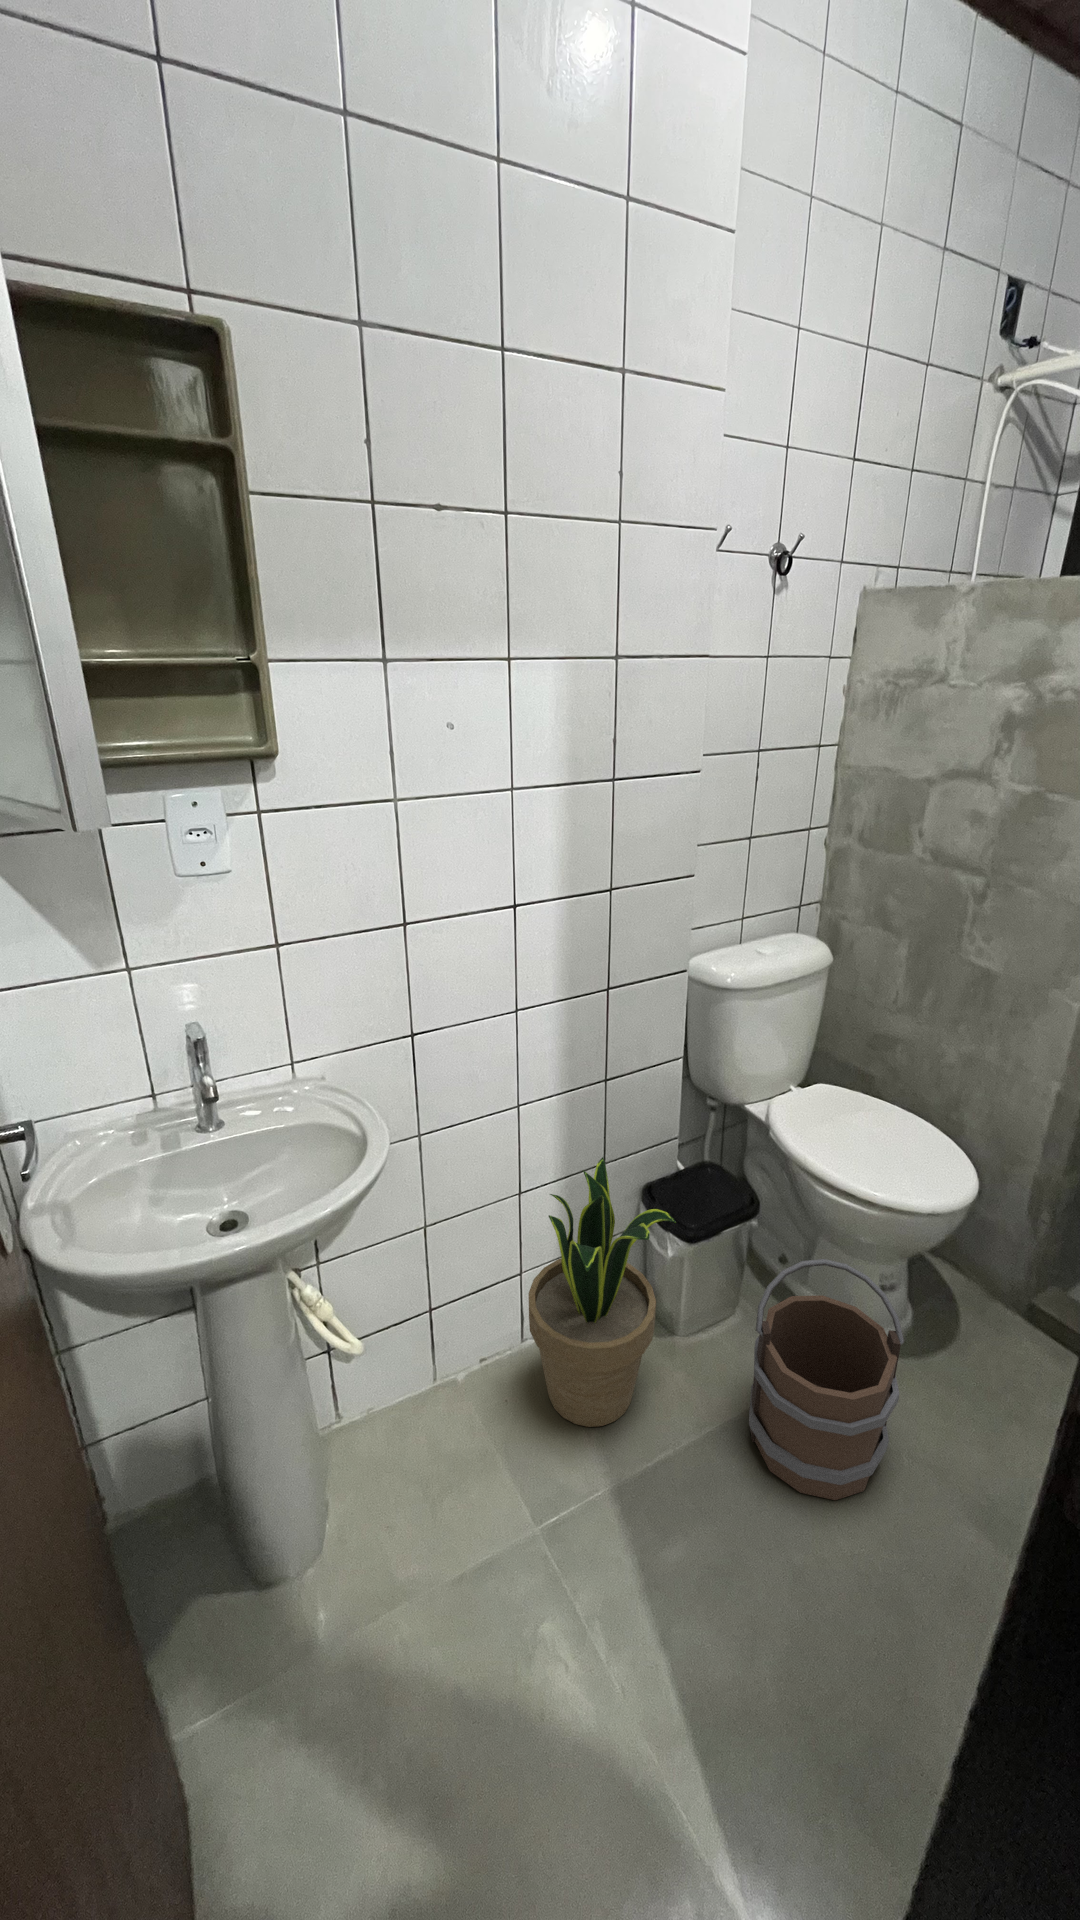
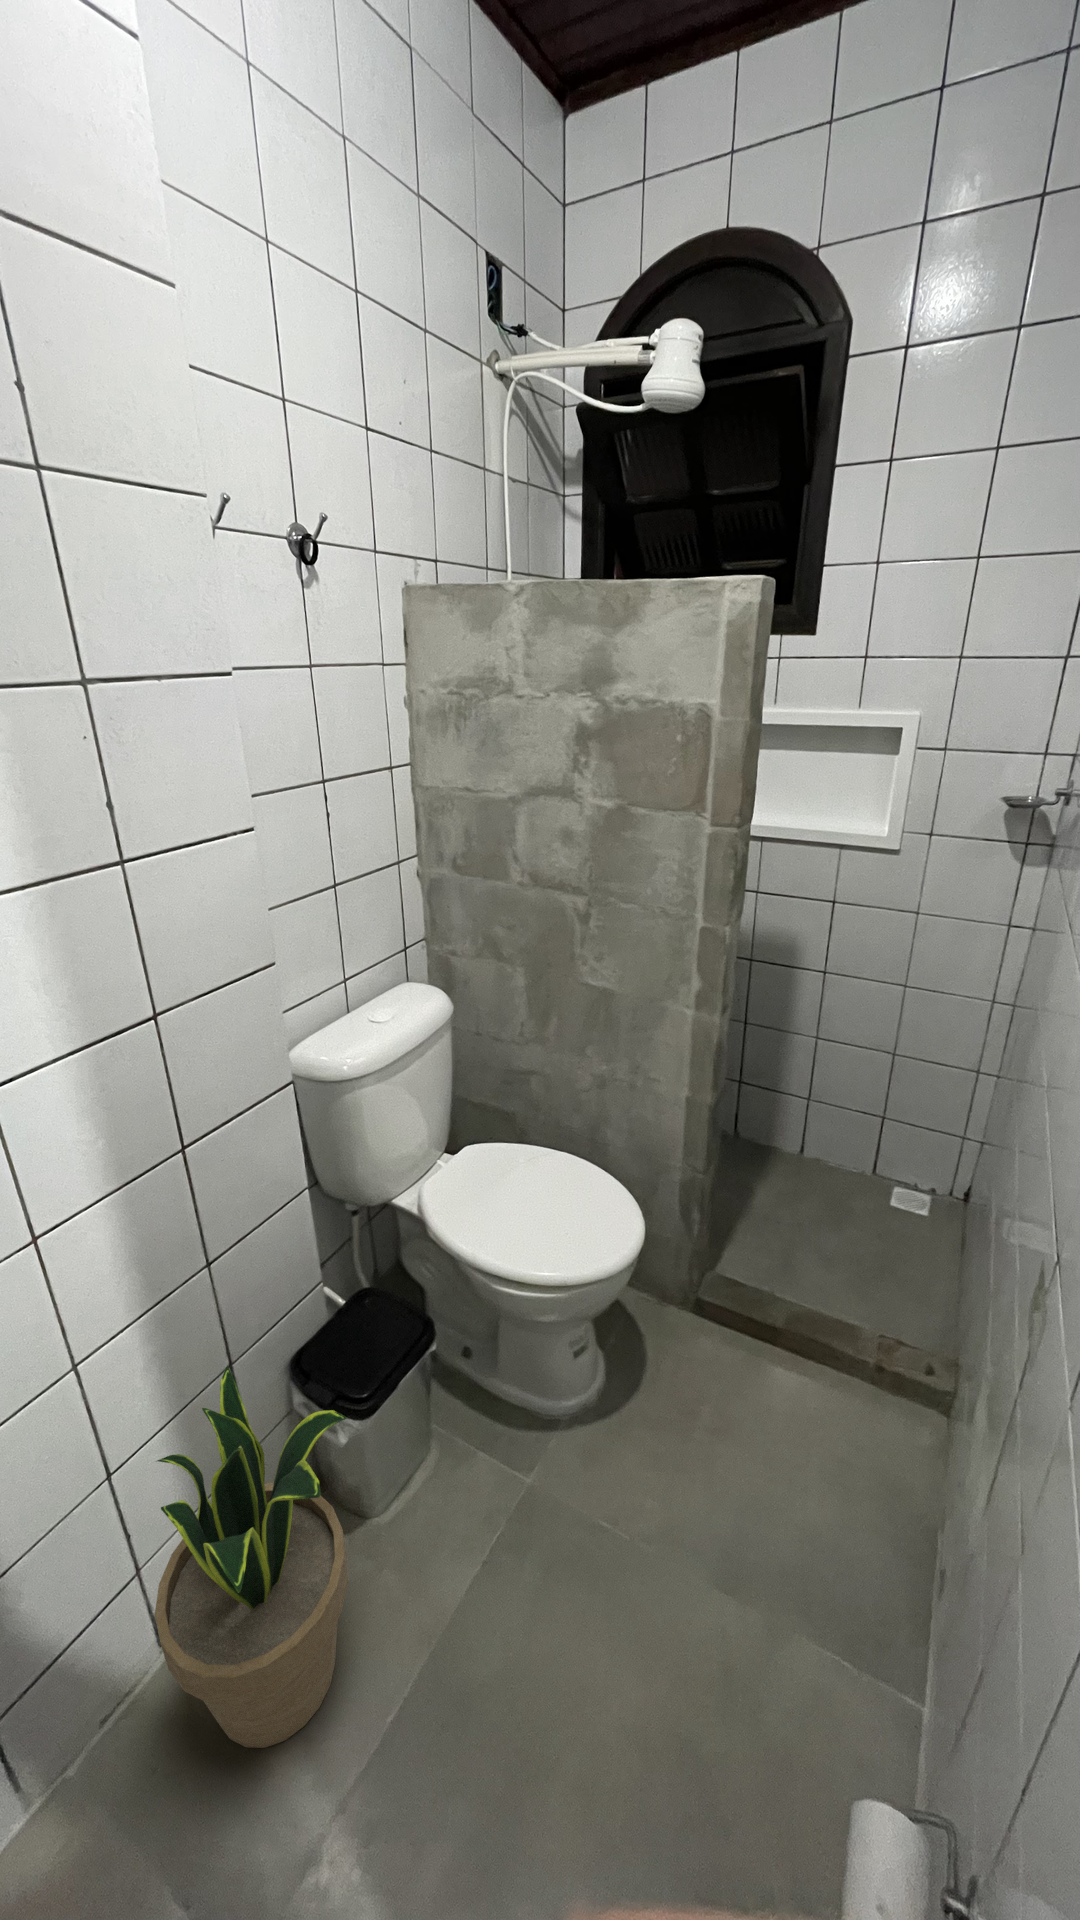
bucket: present [749,1259,904,1500] -> none [470,1377,635,1670]

